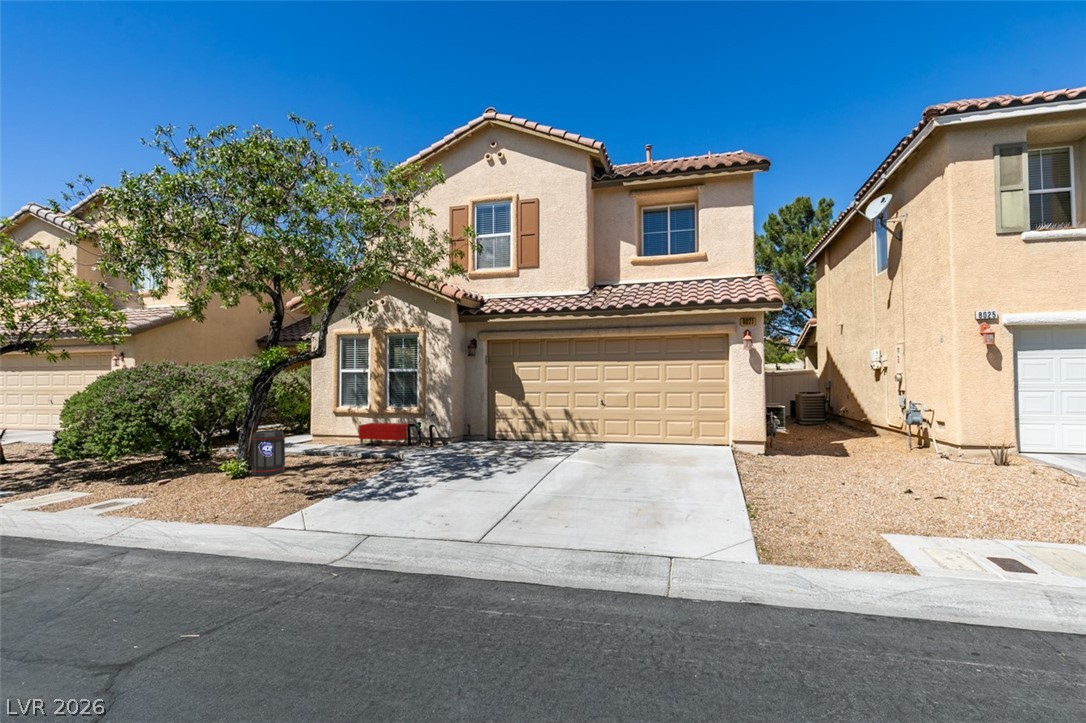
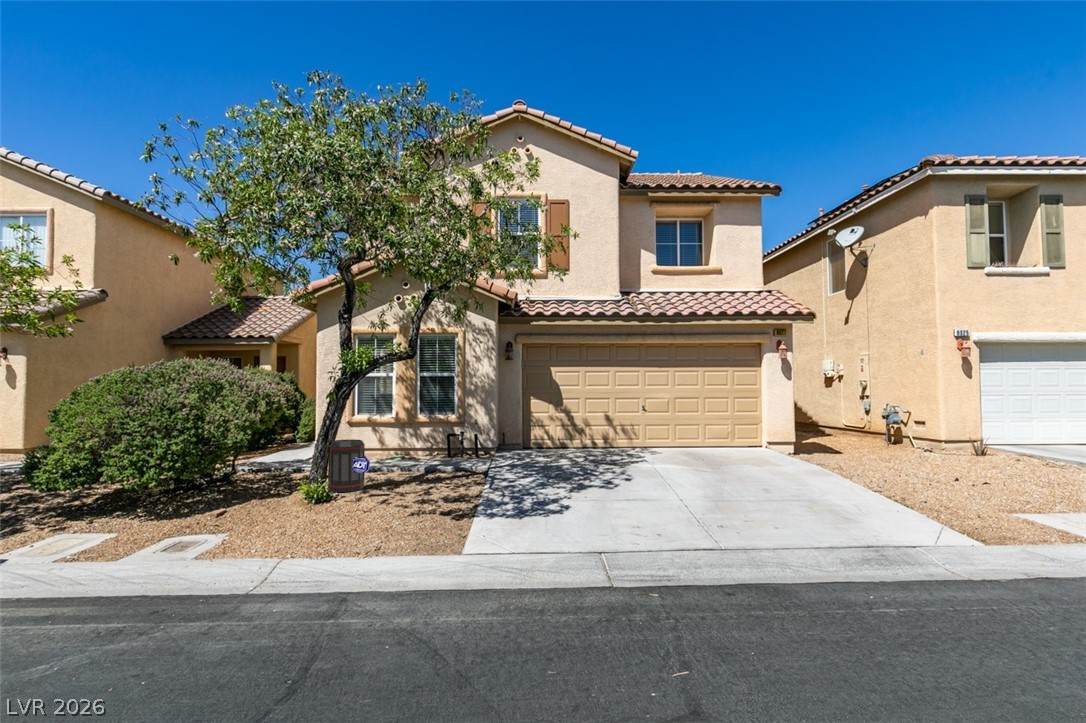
bench: present [359,423,408,447] -> none [392,433,446,459]

